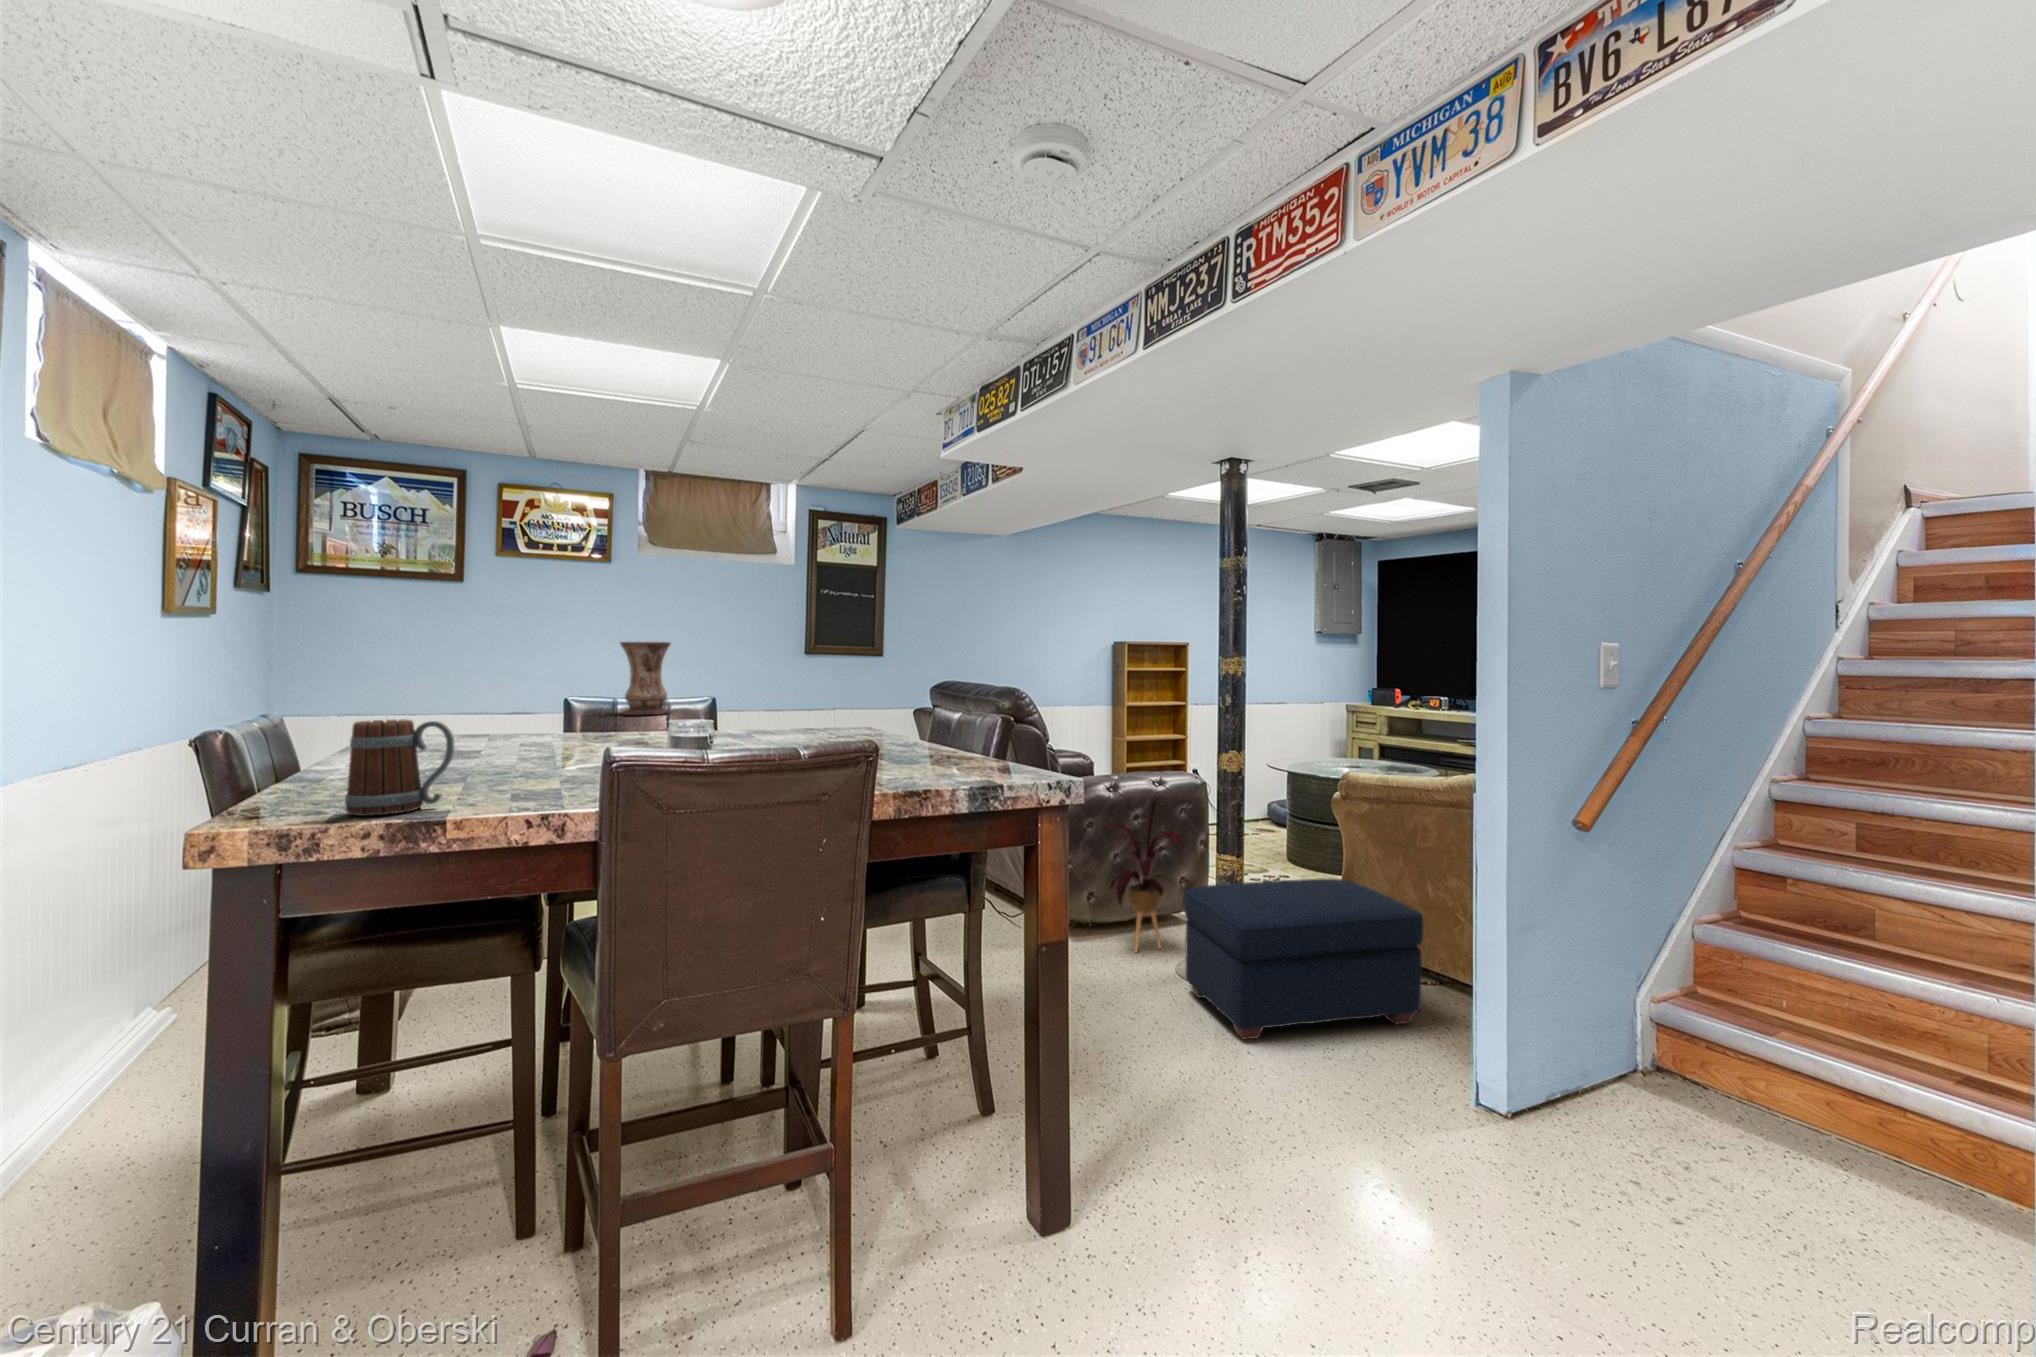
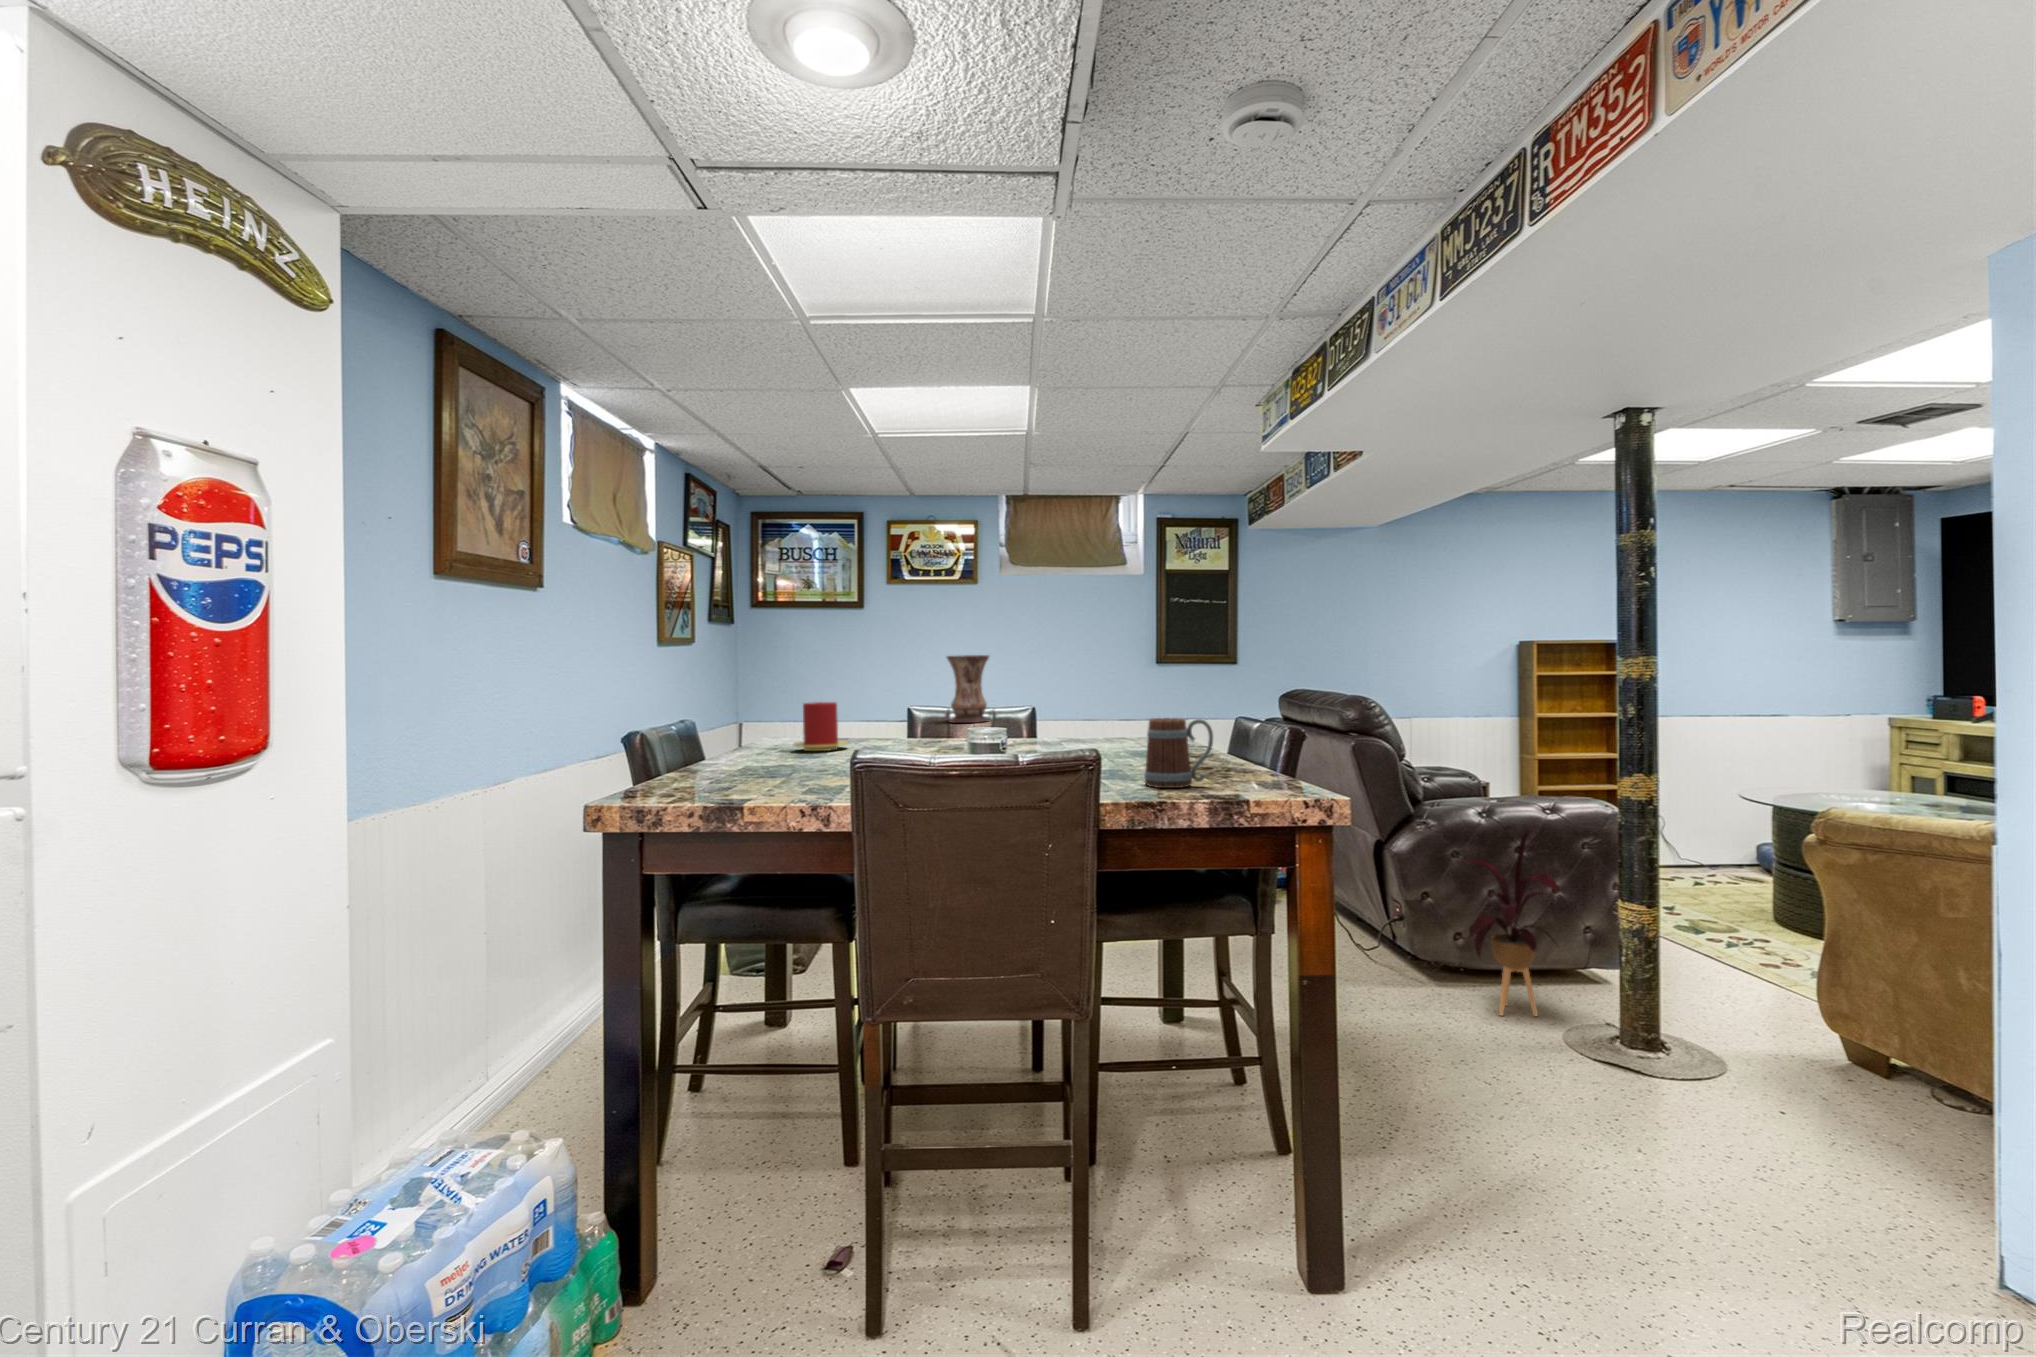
candle: none [459,692,535,750] -> present [793,702,848,751]
beer mug: present [345,719,454,816] -> present [1144,718,1213,788]
ottoman: present [1183,879,1424,1040] -> none [1547,945,1930,1177]

